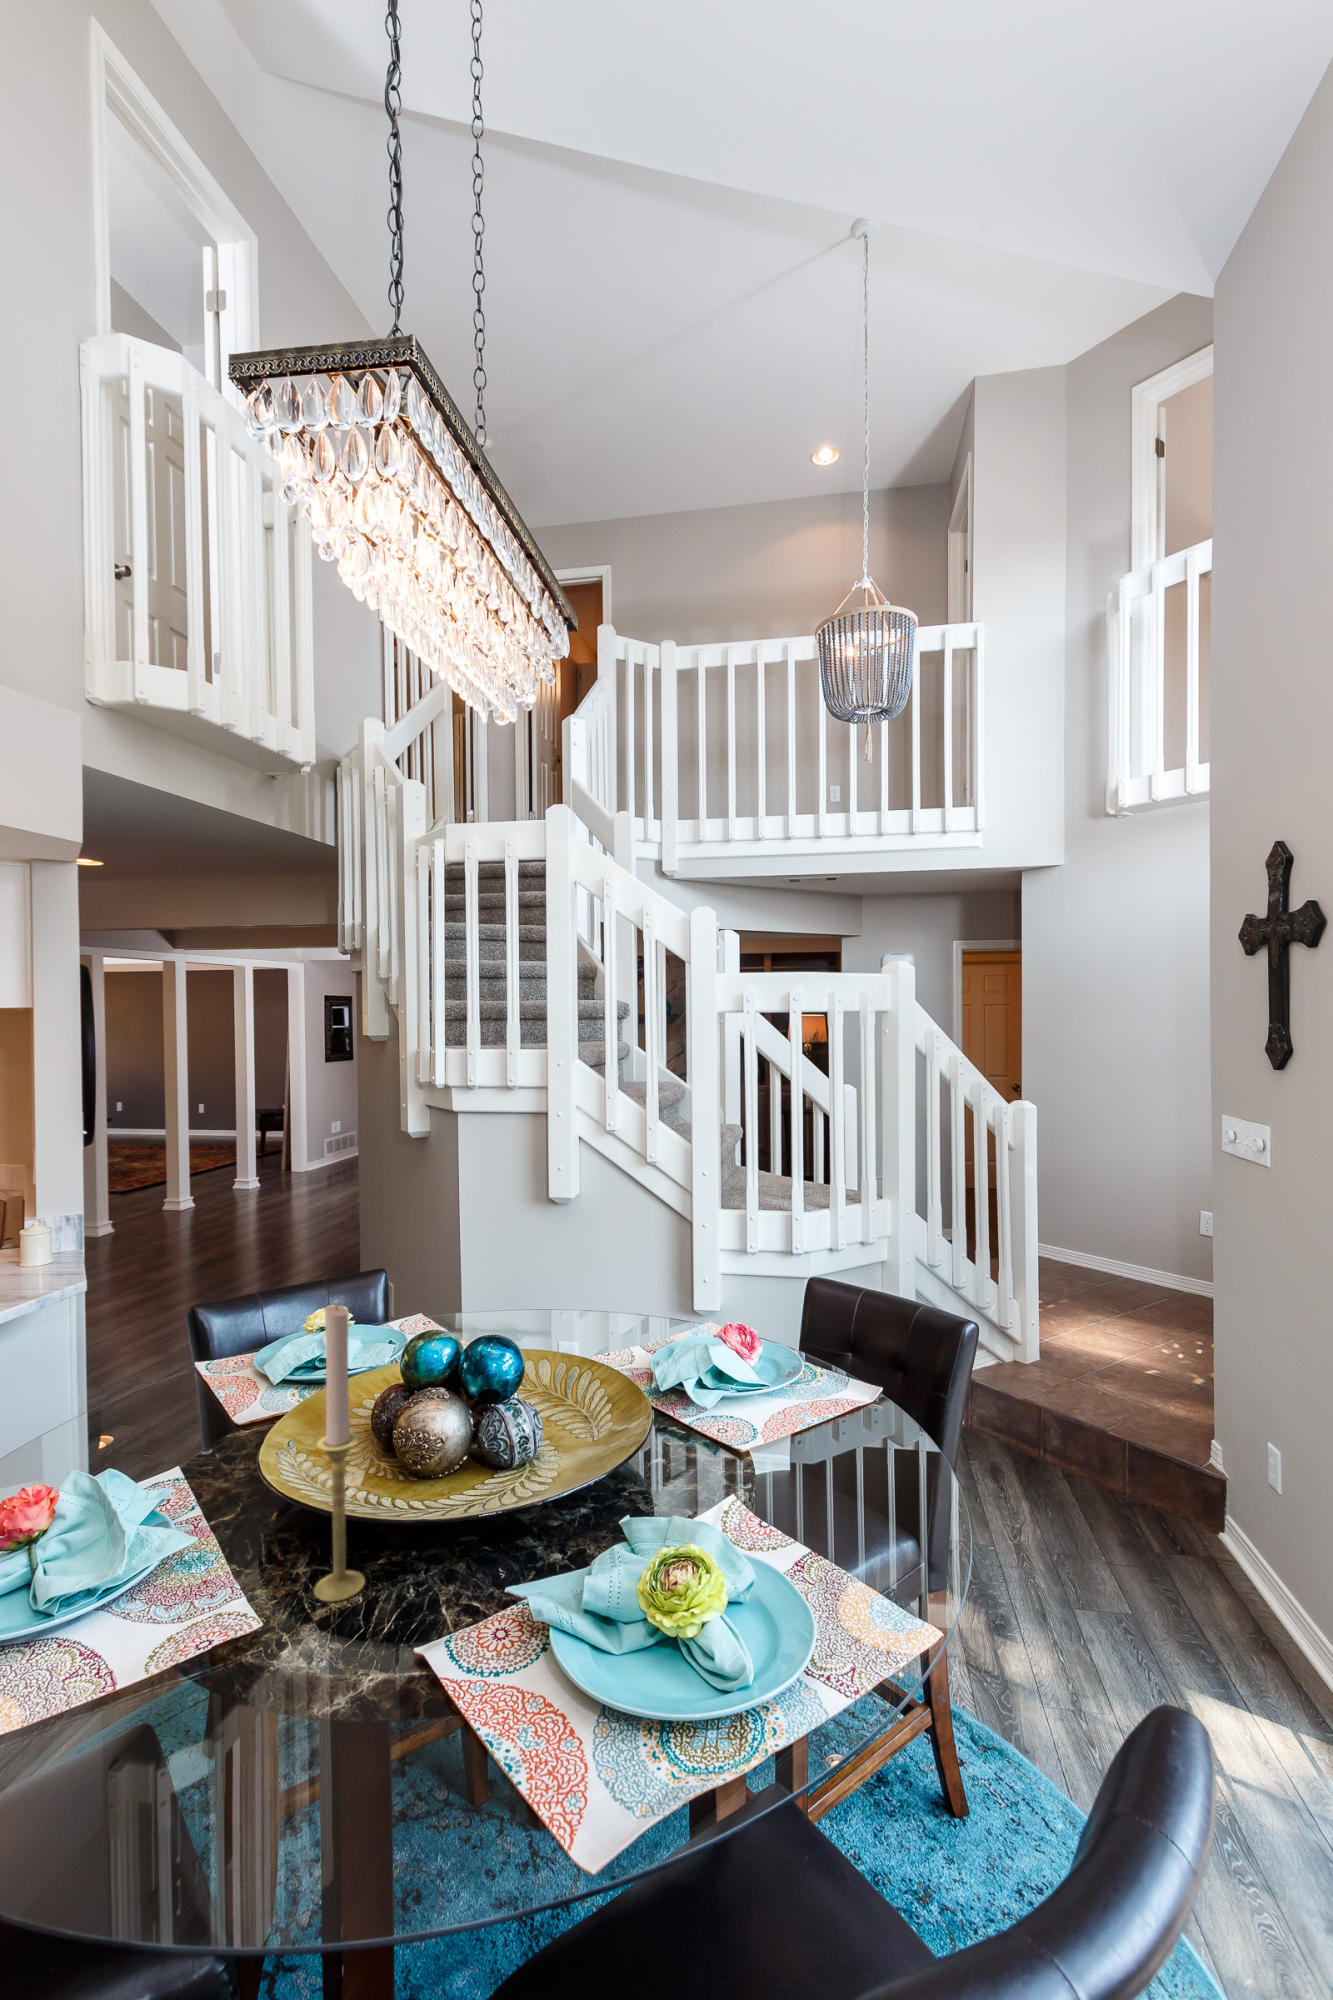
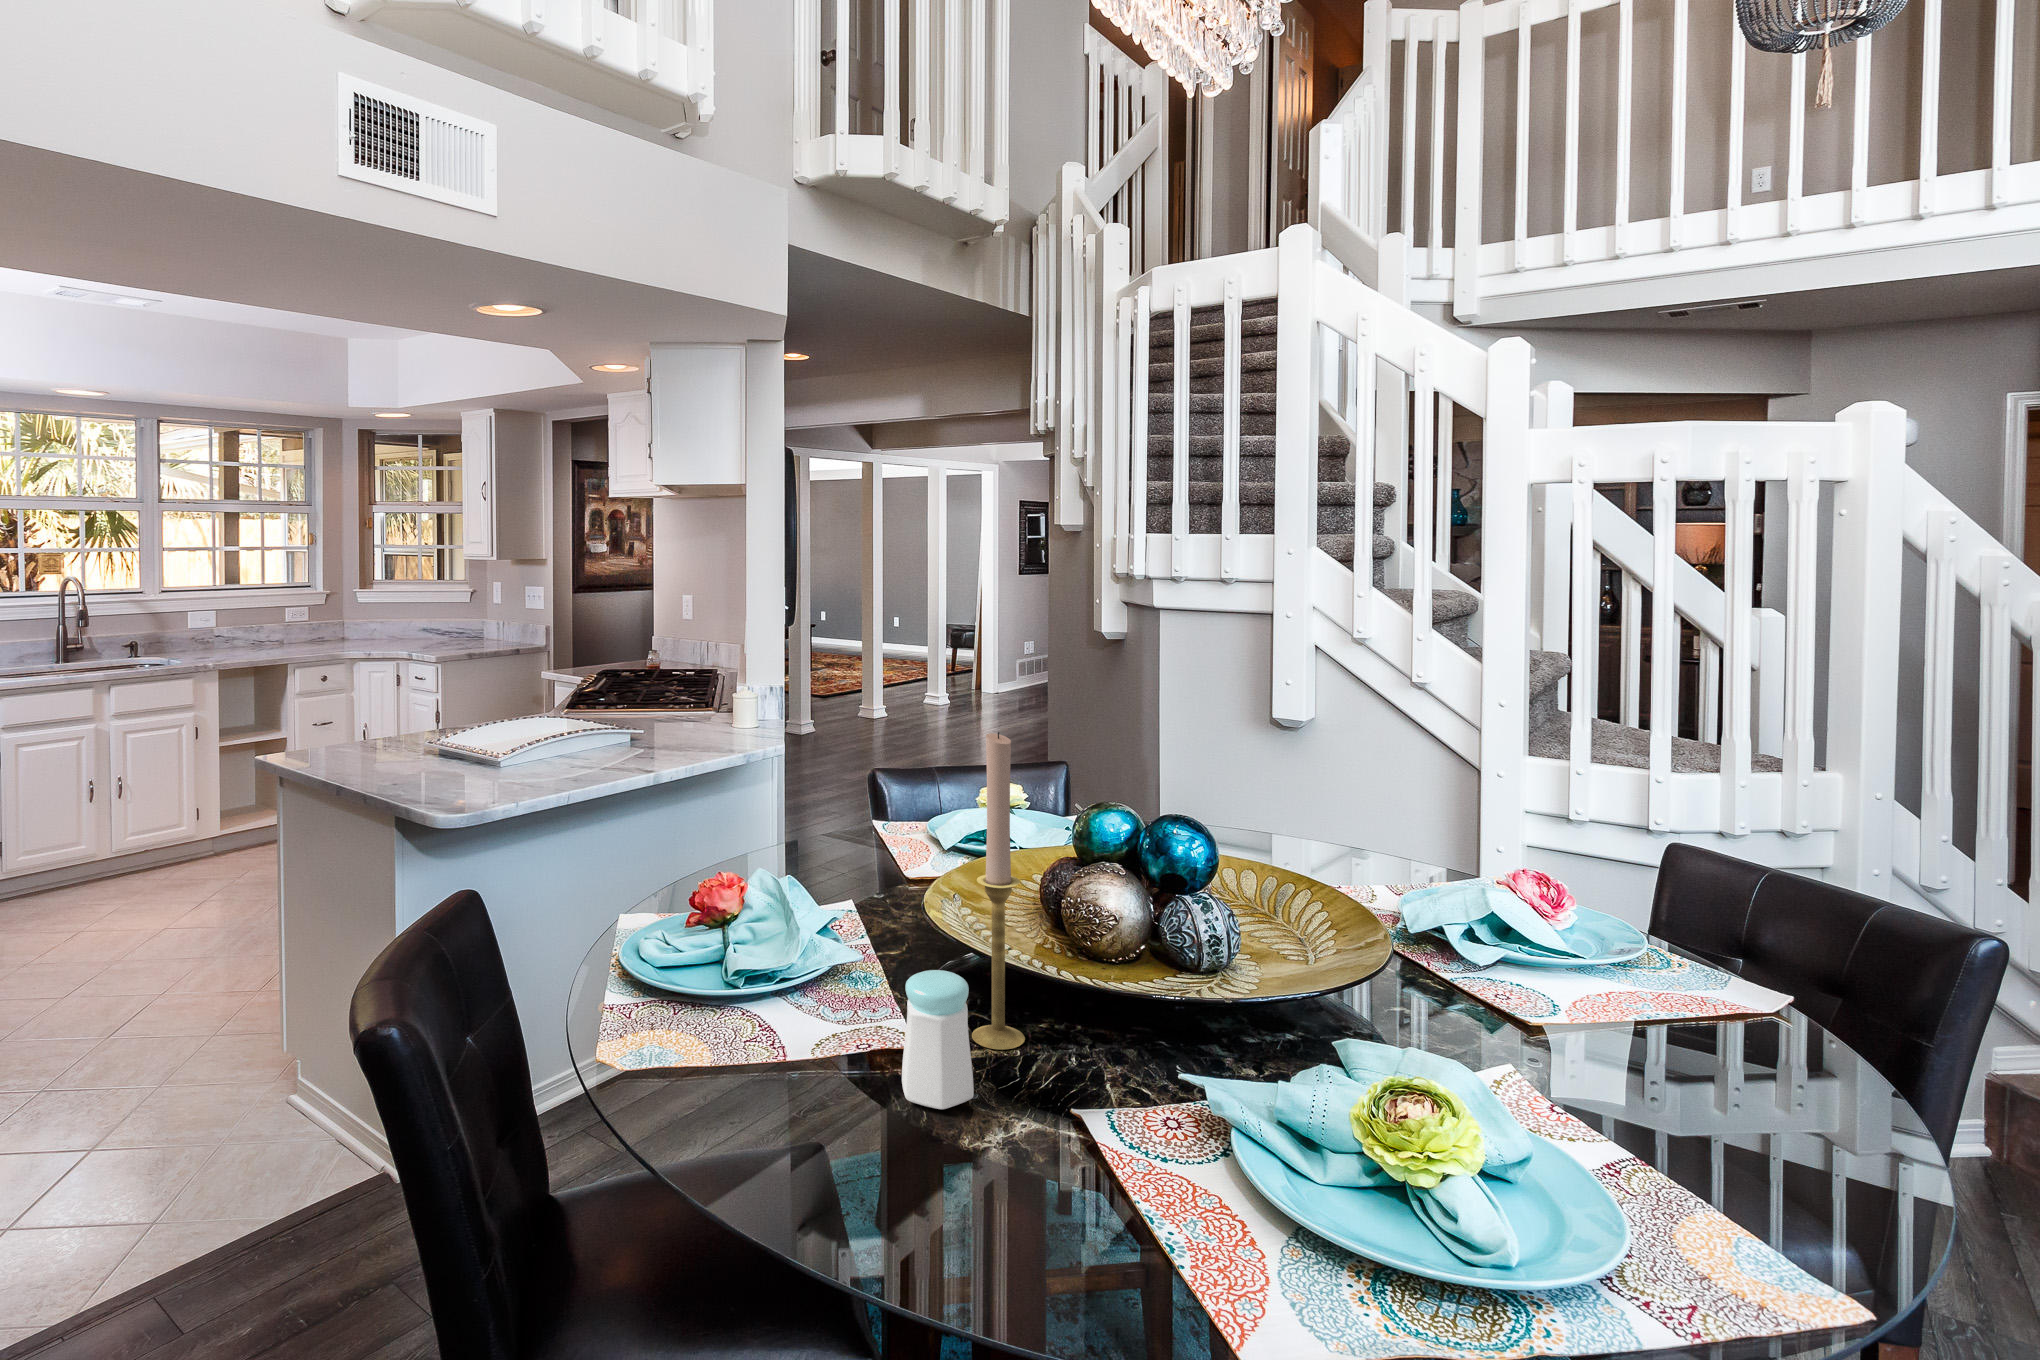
salt shaker: none [246,1550,321,1693] -> present [902,970,974,1109]

